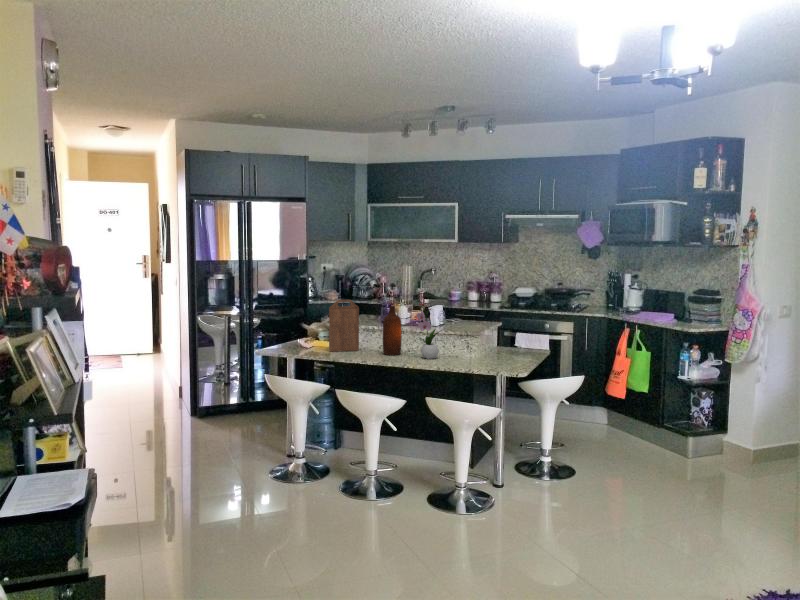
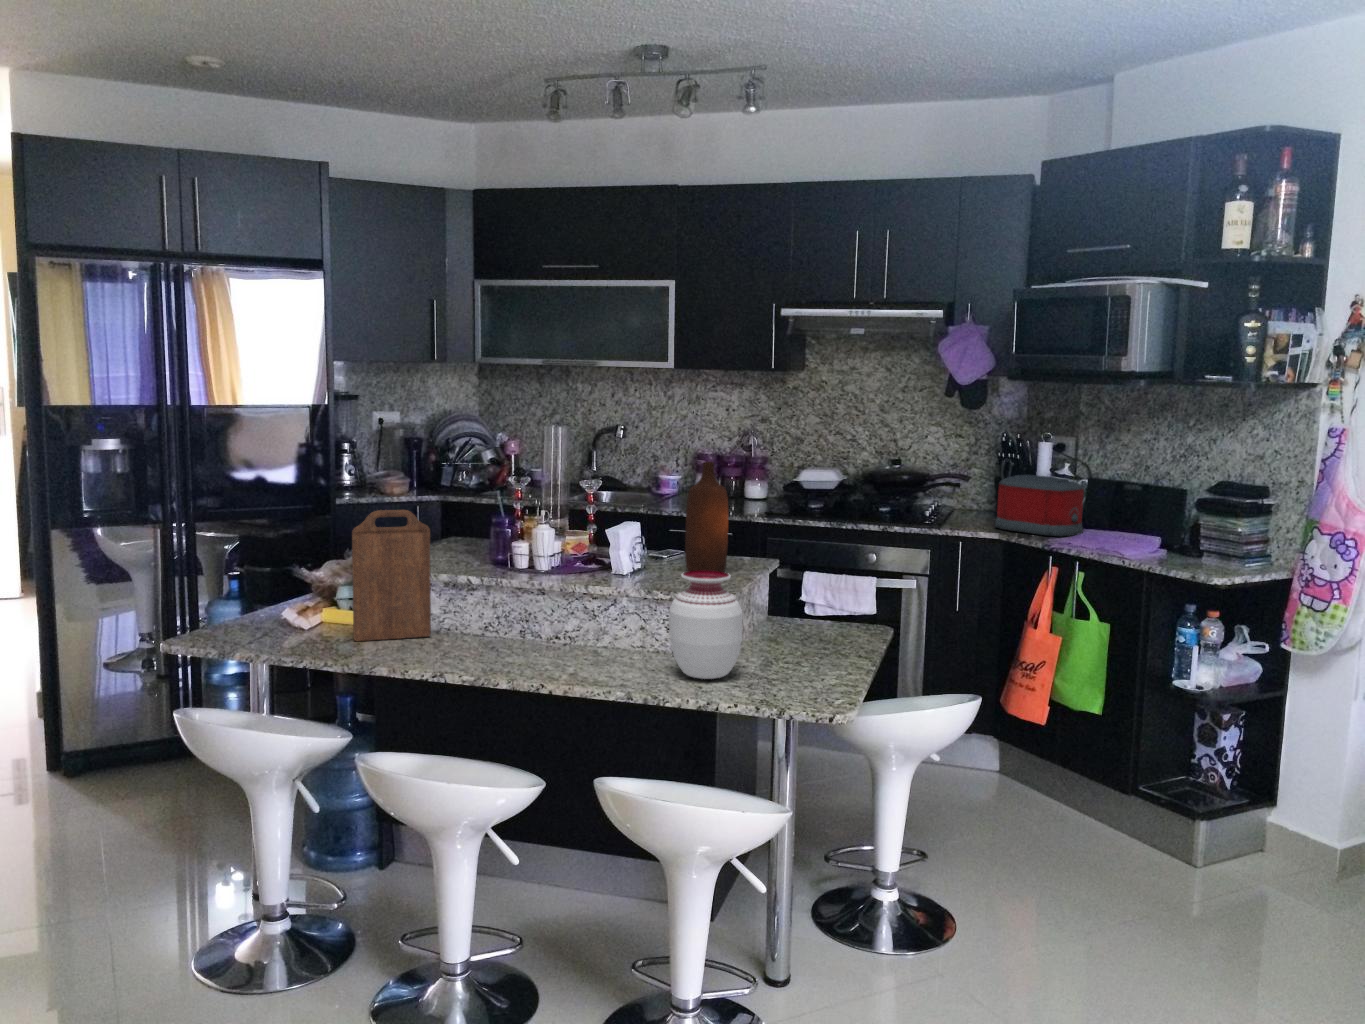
toaster: none [603,288,643,315] -> present [995,475,1084,536]
flower arrangement: present [417,304,440,359] -> none [574,524,638,665]
bottle: present [383,306,402,355] -> present [685,461,728,572]
vase: none [454,321,483,363] -> present [669,570,742,679]

